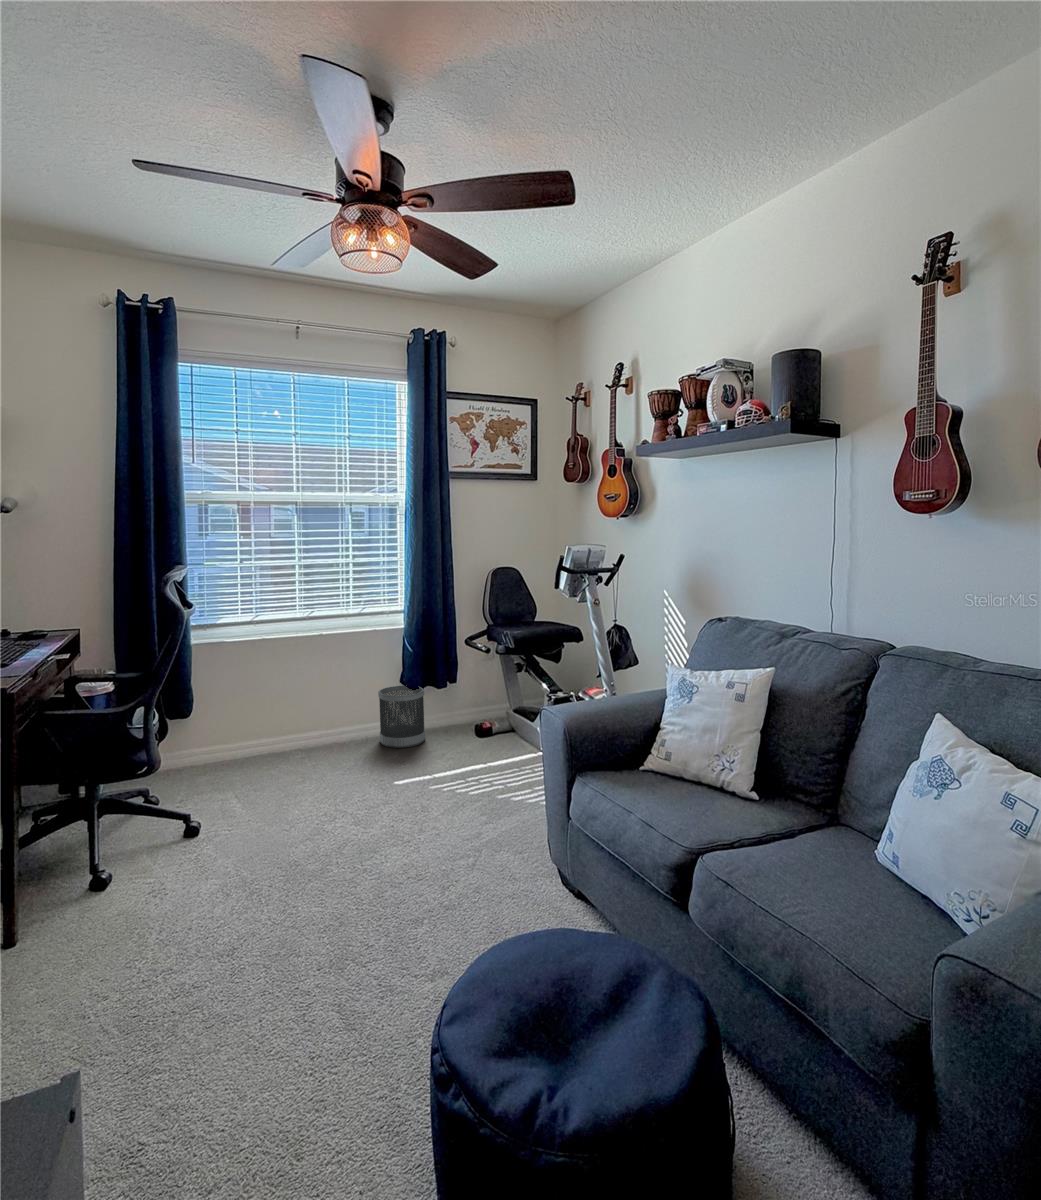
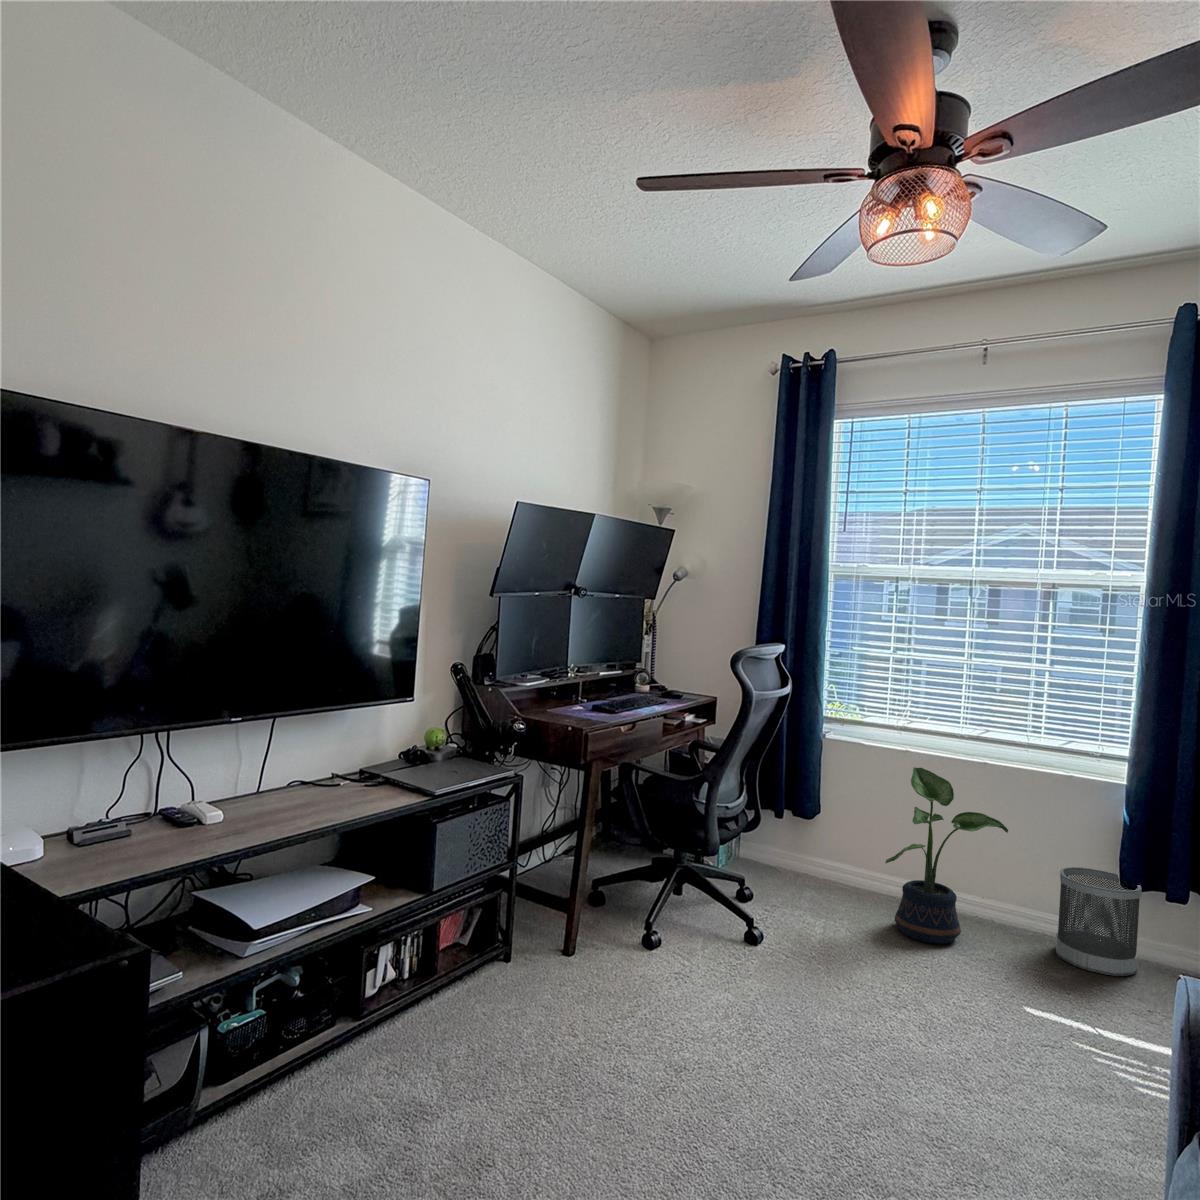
potted plant: none [273,648,351,770] -> present [885,767,1008,944]

